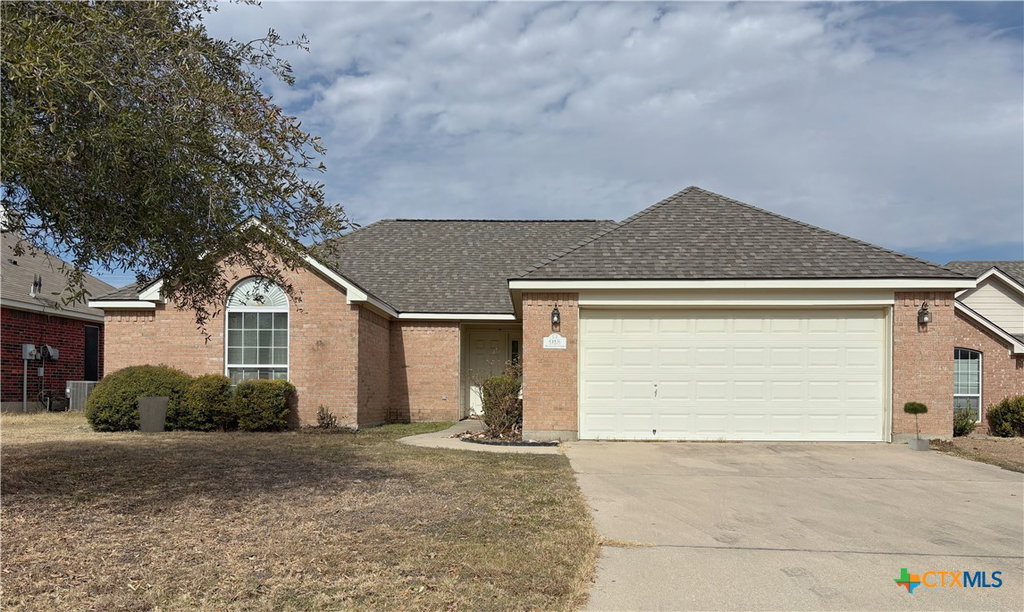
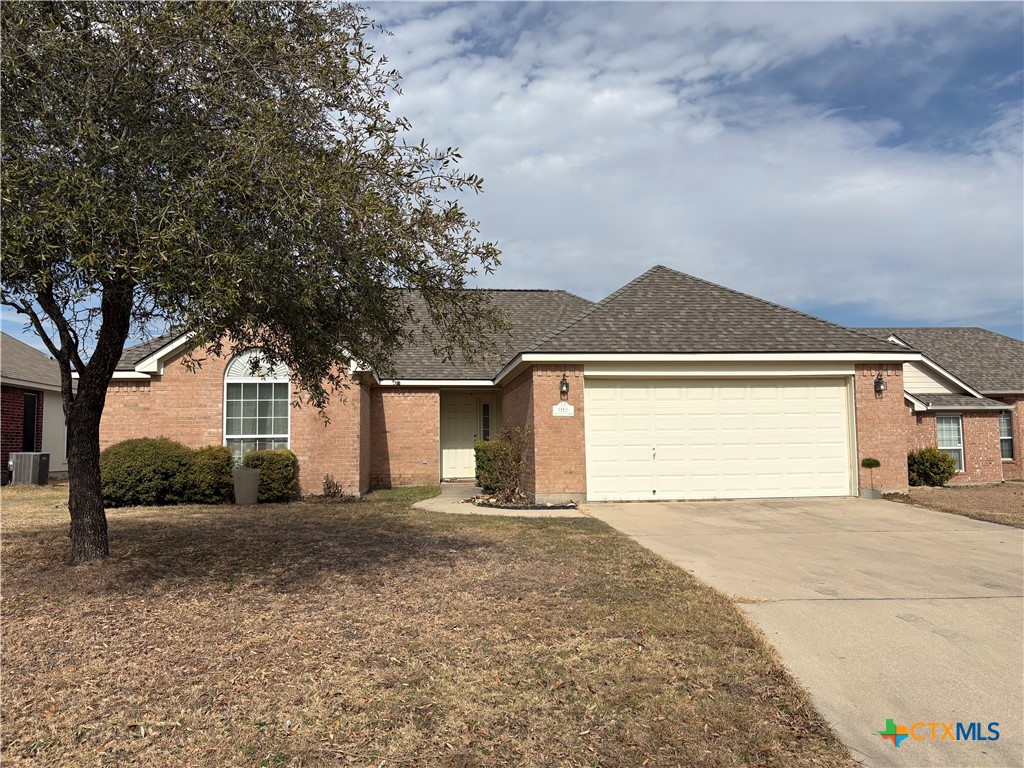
trash can: present [138,395,169,433] -> present [232,467,261,504]

